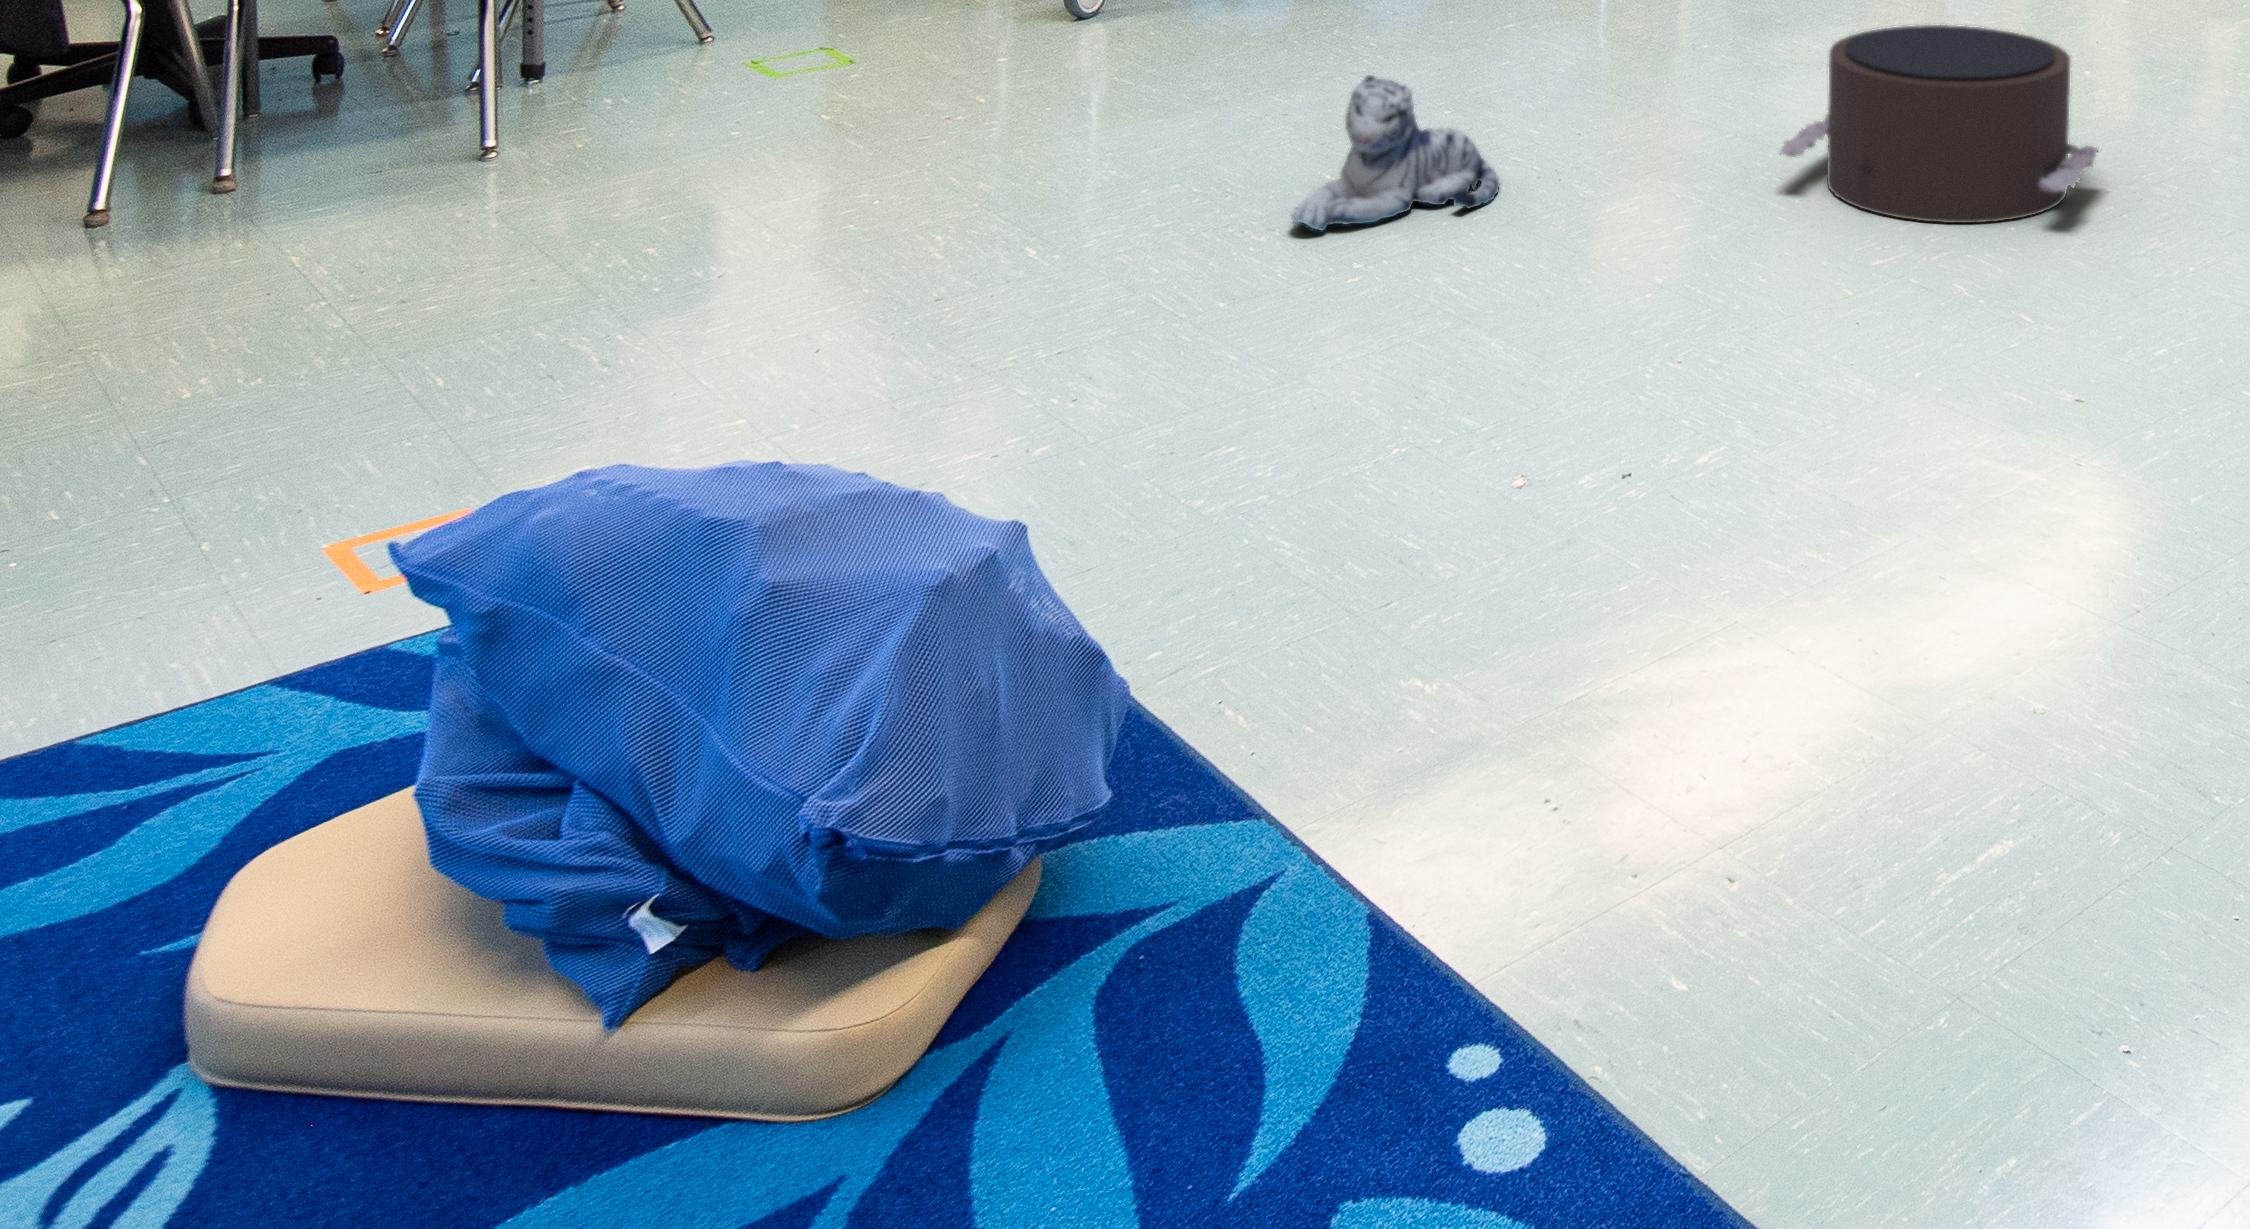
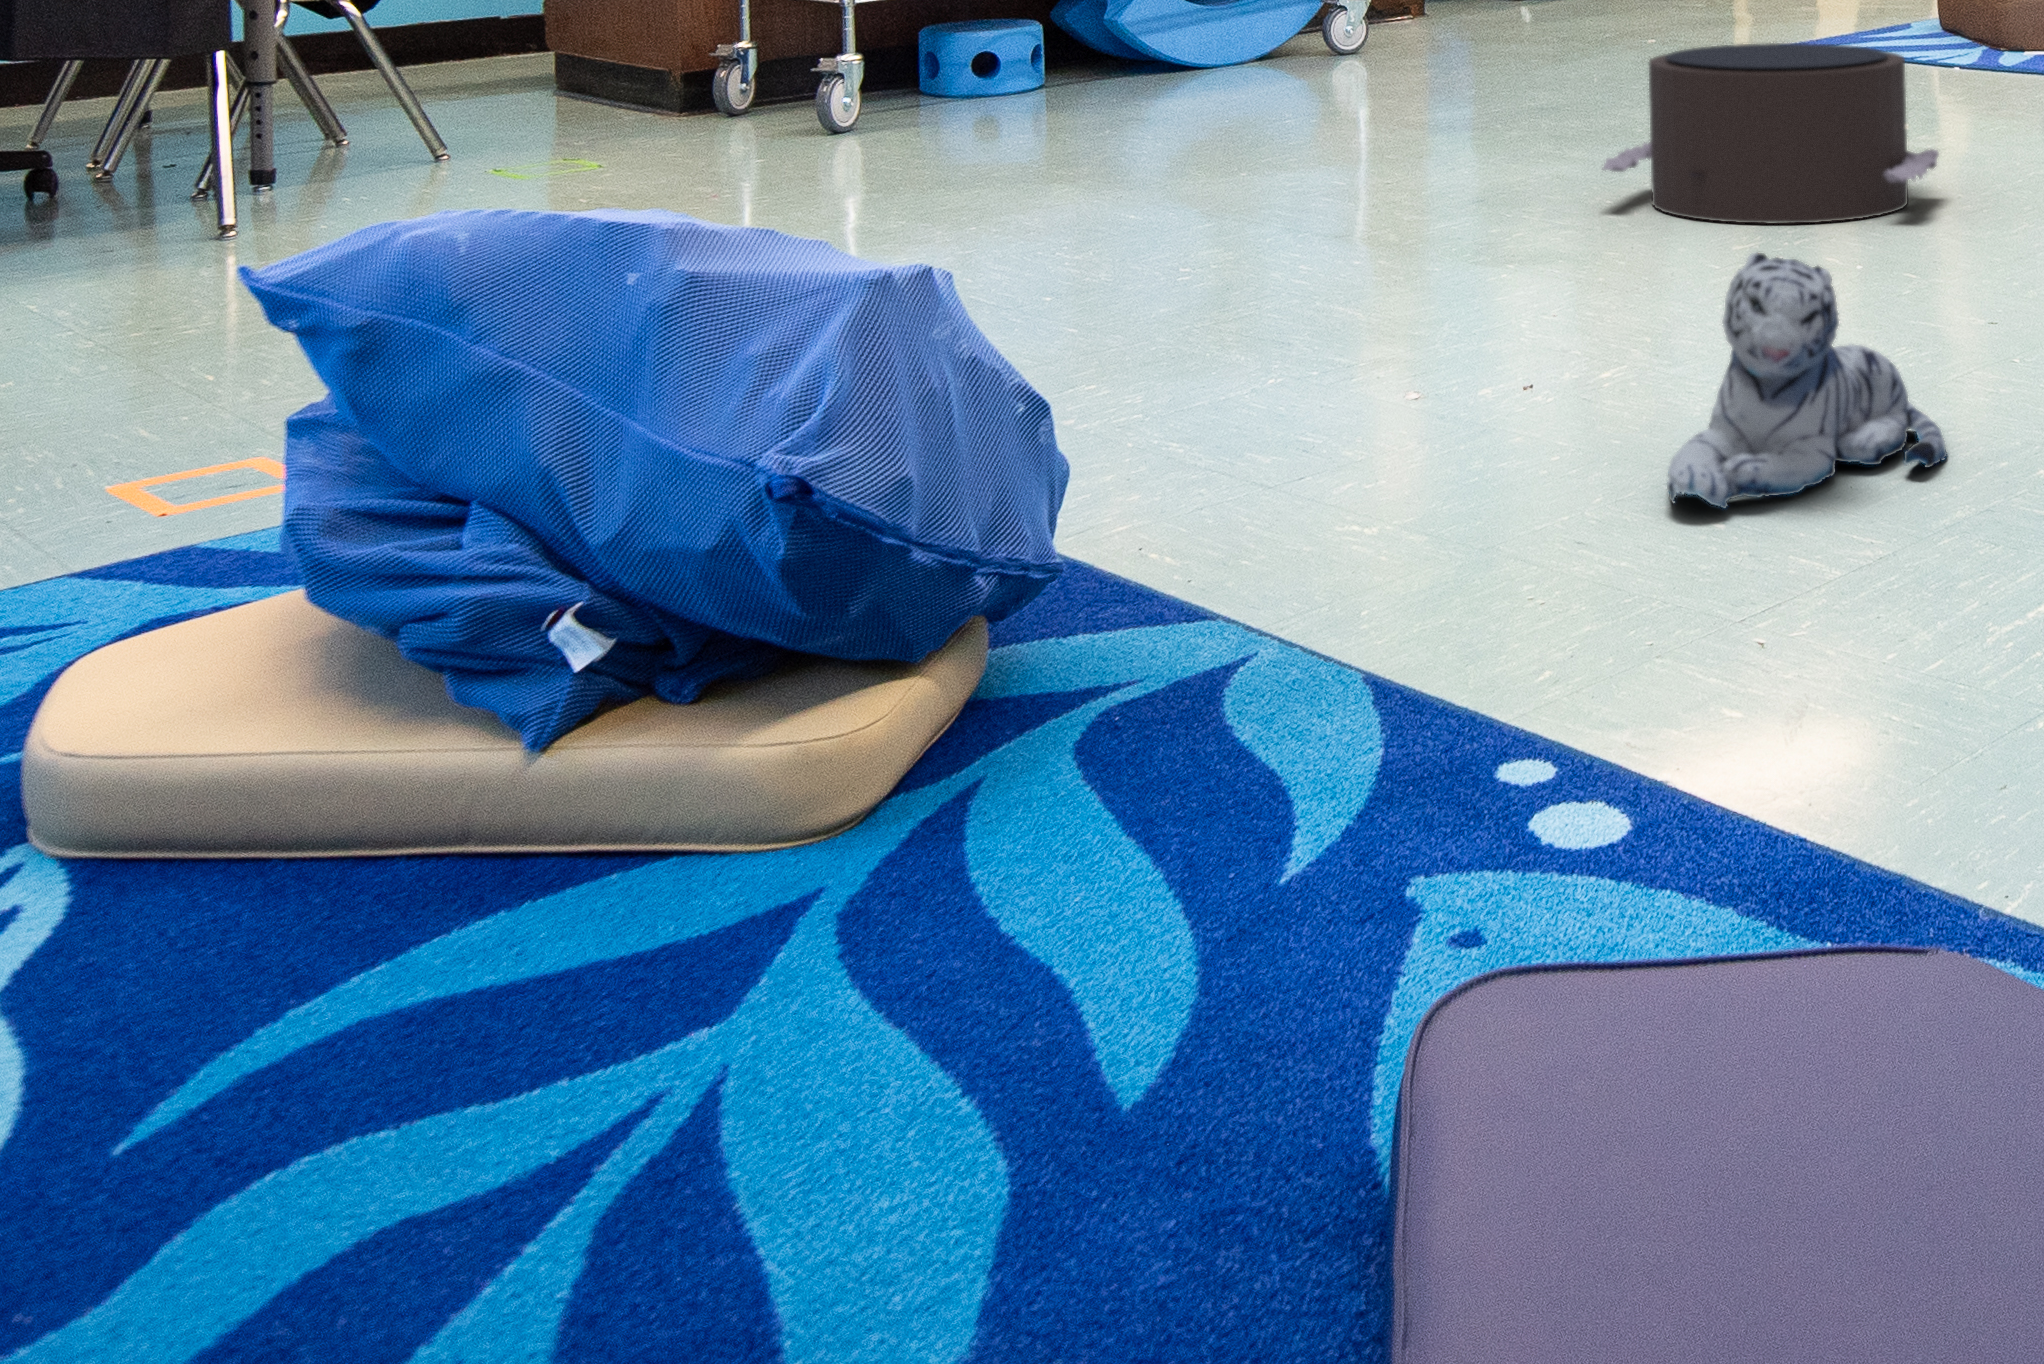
plush toy: present [1291,75,1499,231] -> present [1667,253,1947,508]

